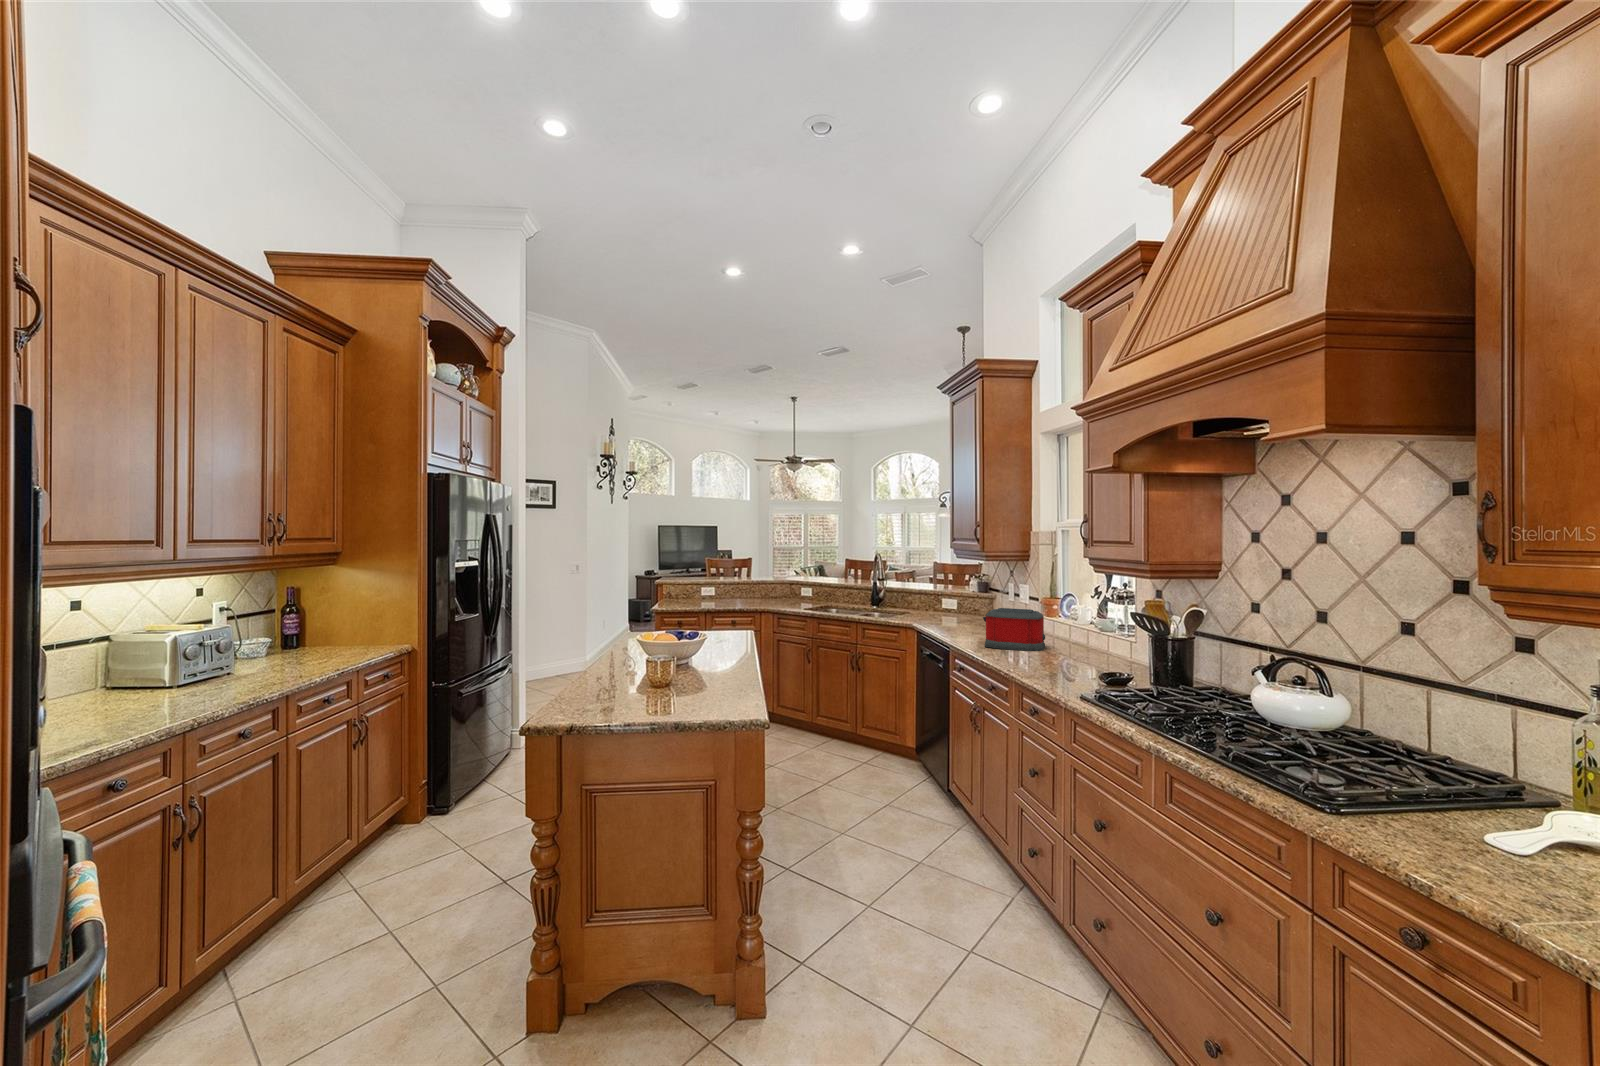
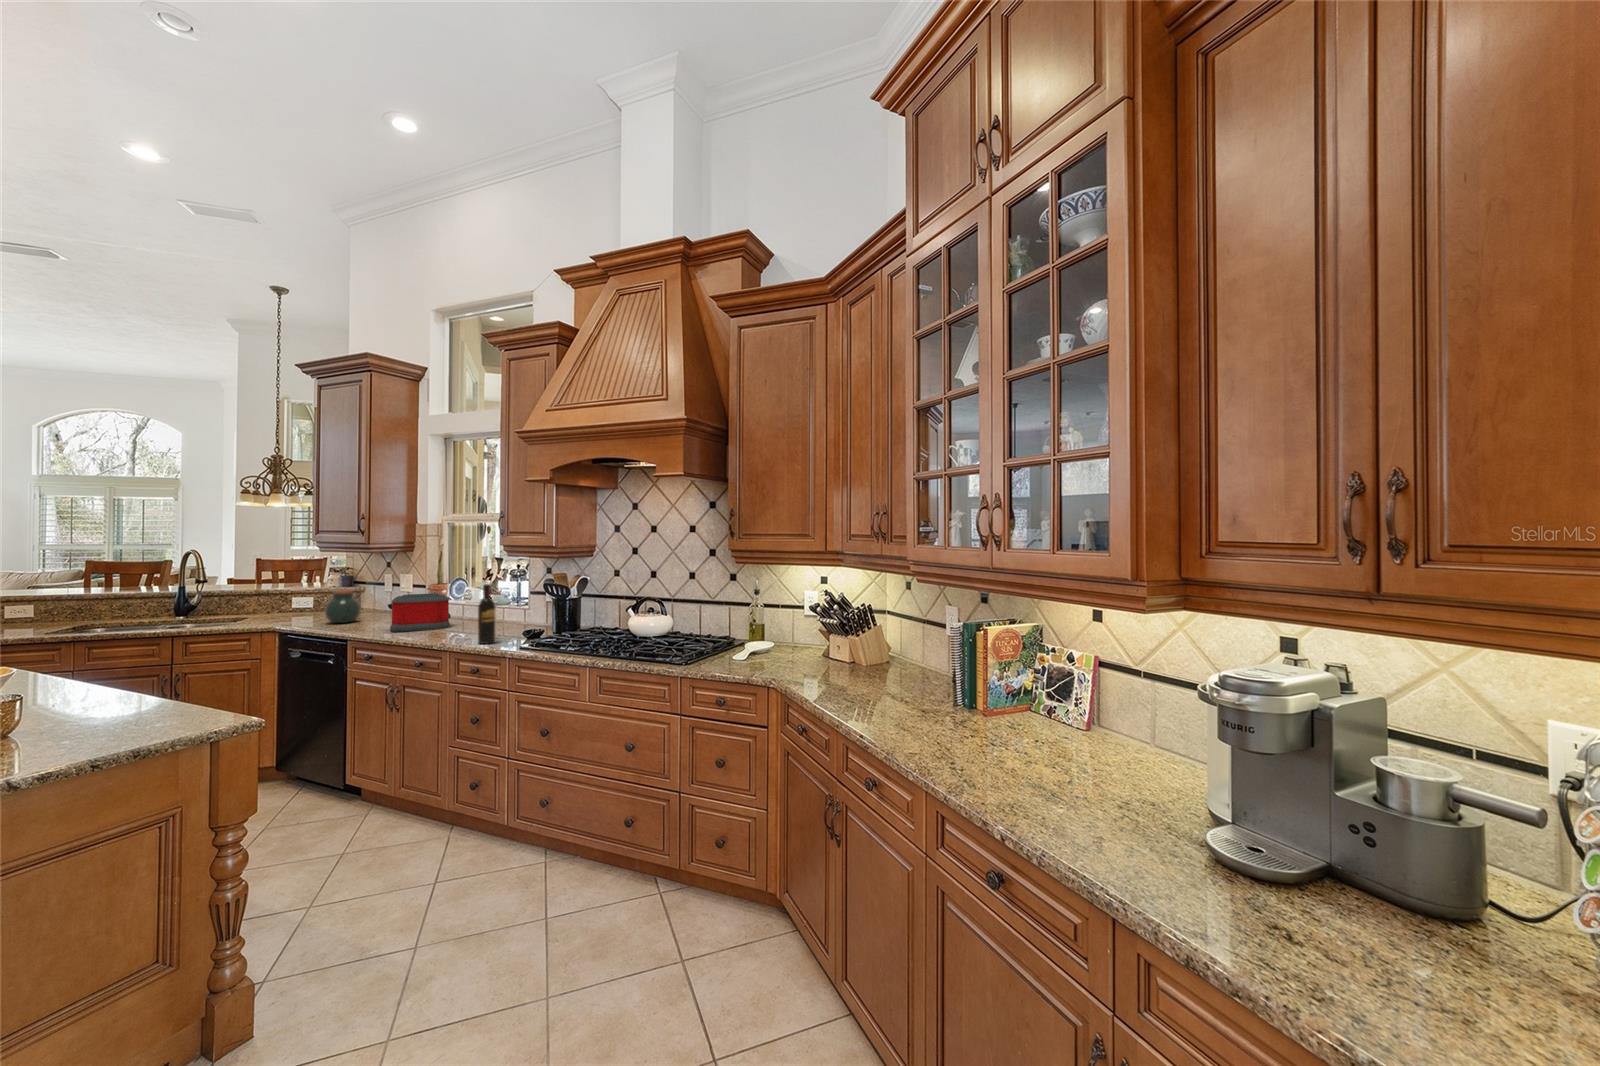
jar: none [949,597,978,629] -> present [325,590,361,623]
wine bottle: none [1042,608,1063,684] -> present [478,584,496,644]

